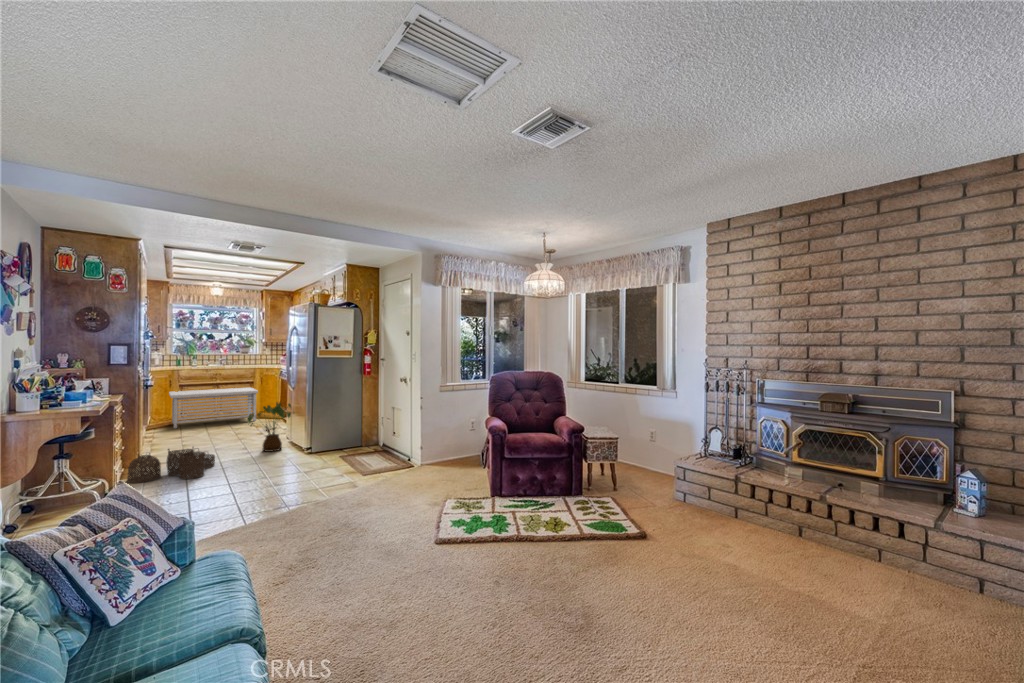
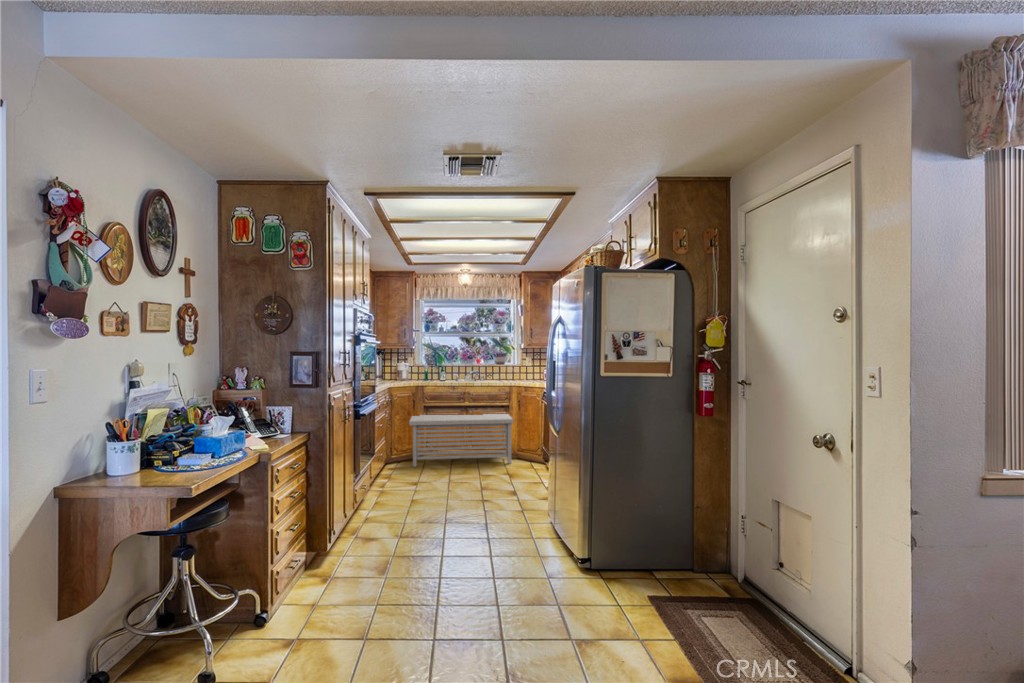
house plant: present [248,403,291,452] -> none [481,458,560,554]
woven basket: present [127,449,215,483] -> none [278,545,423,627]

